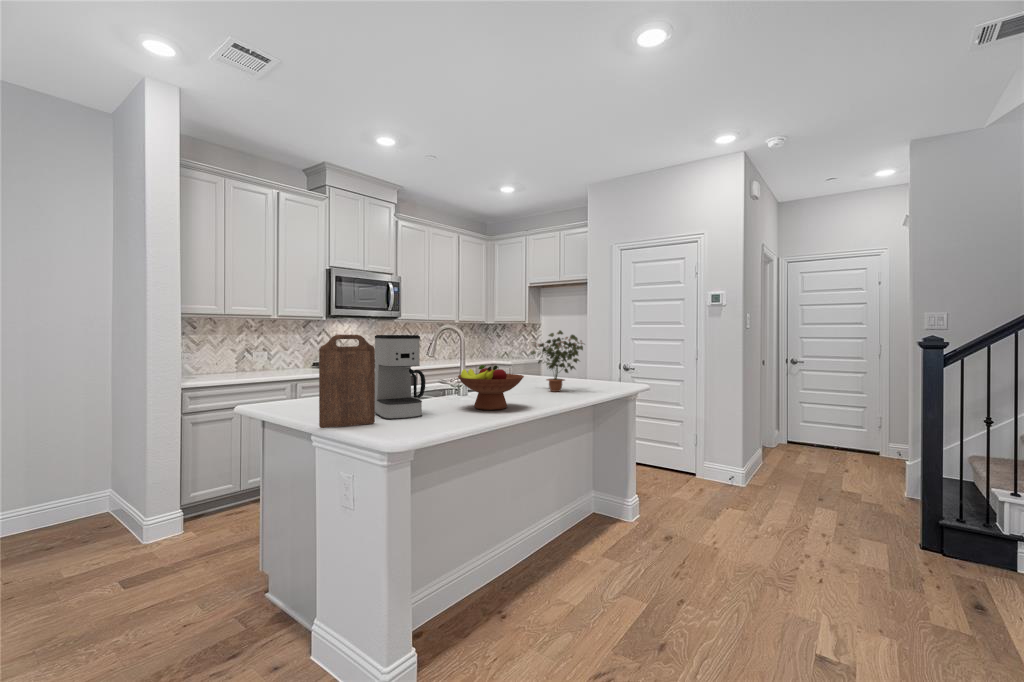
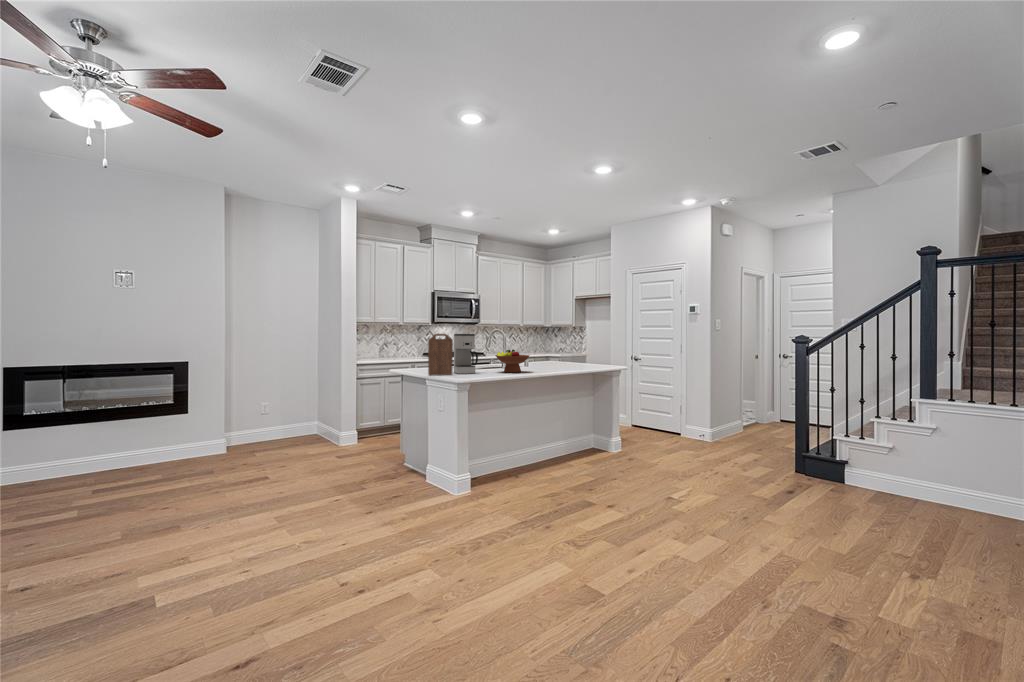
potted plant: present [531,330,583,392] -> none [548,331,579,368]

